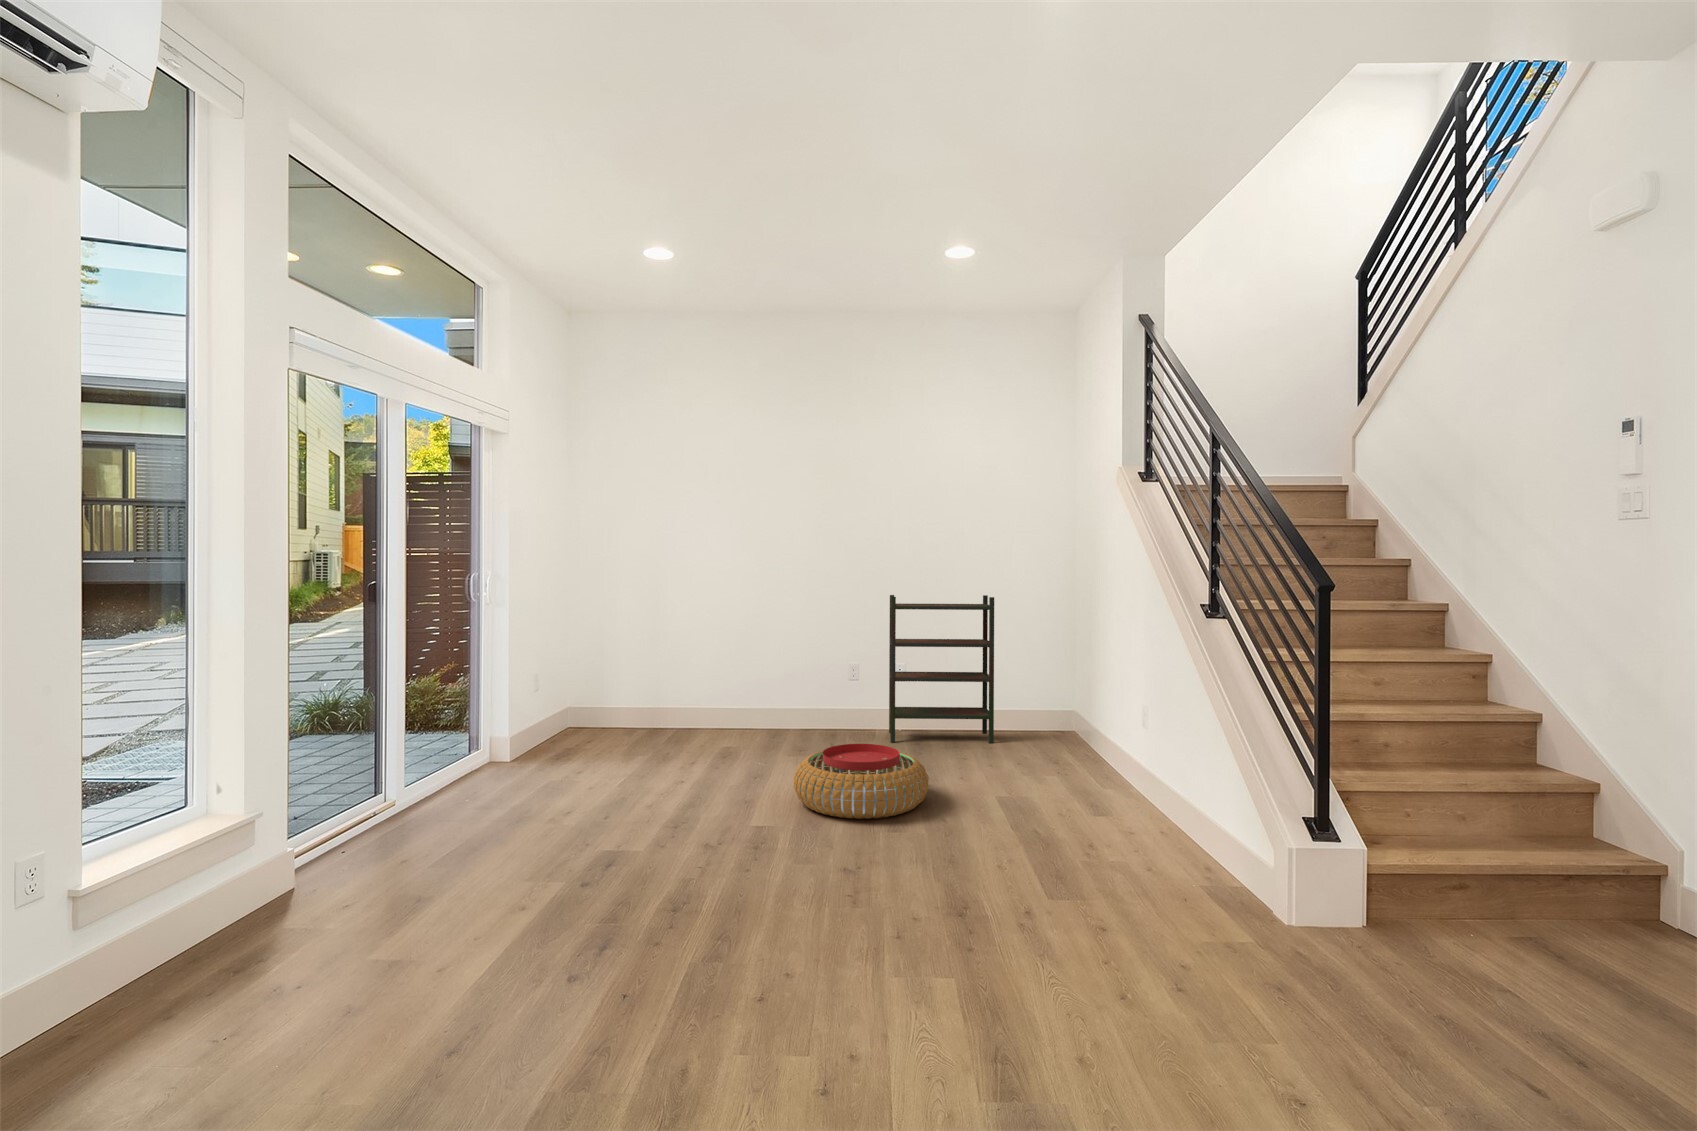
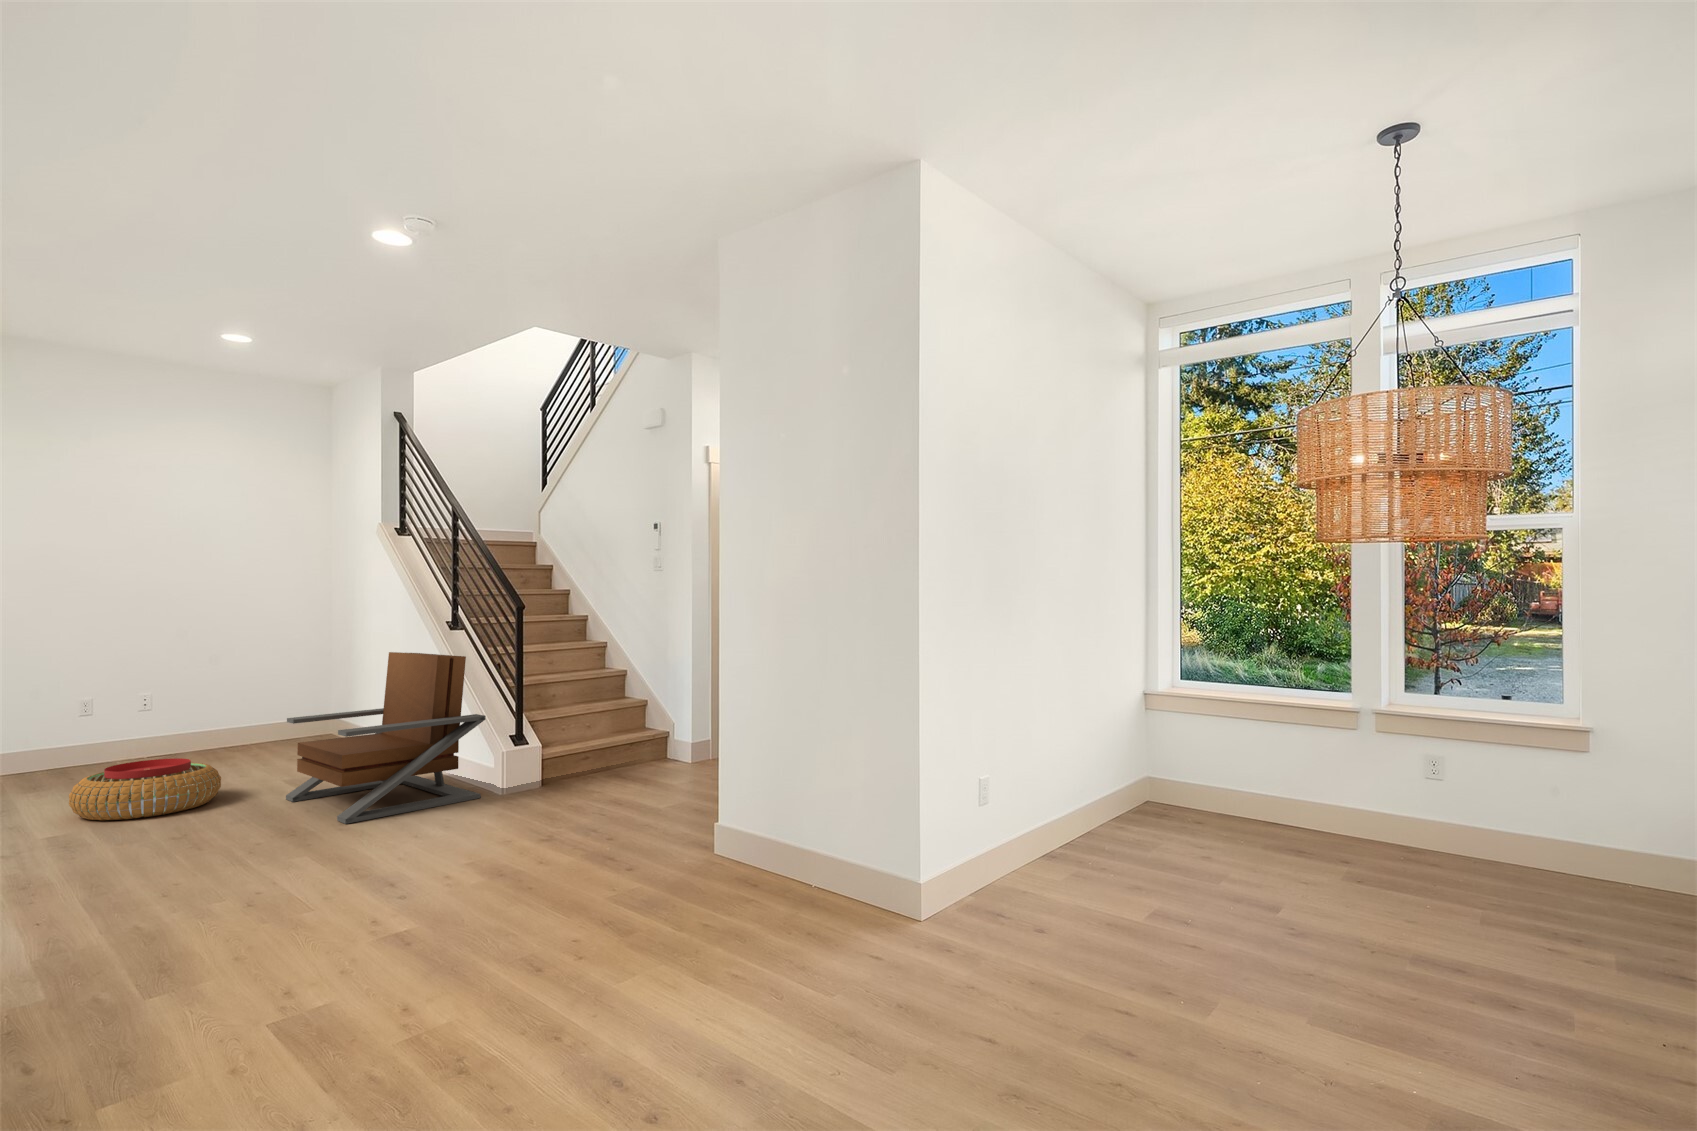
bookshelf: present [889,595,994,743] -> none [127,628,255,774]
lounge chair: none [986,647,1257,926] -> present [286,652,486,824]

